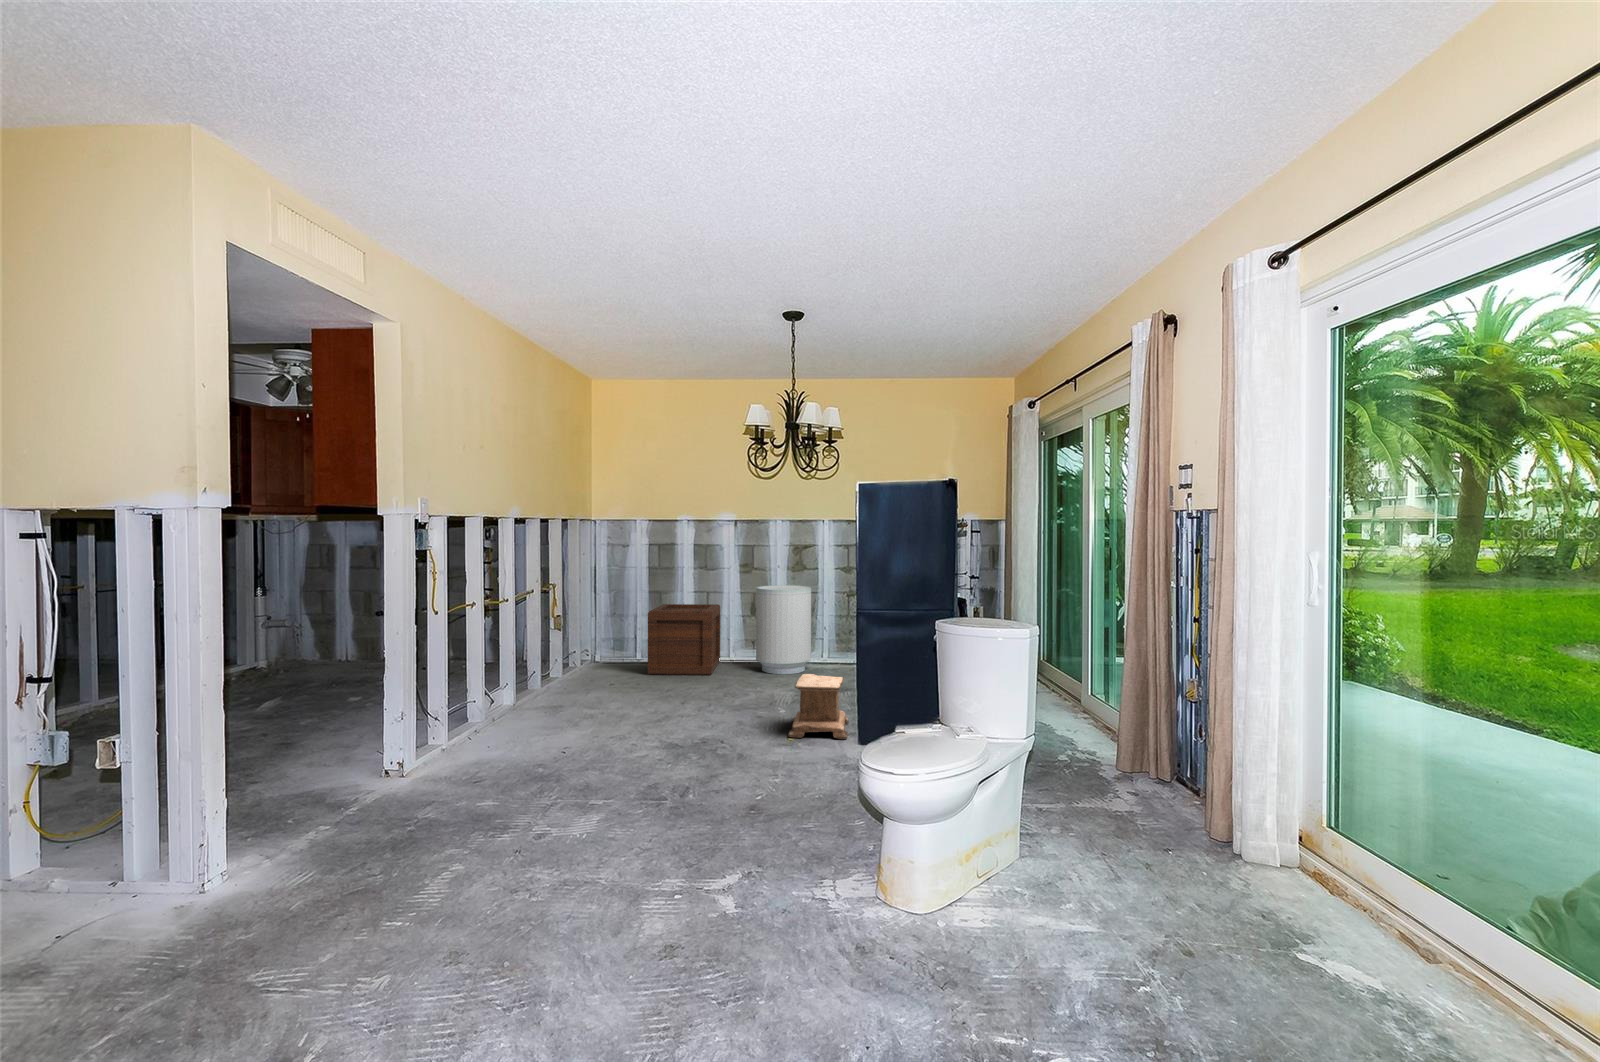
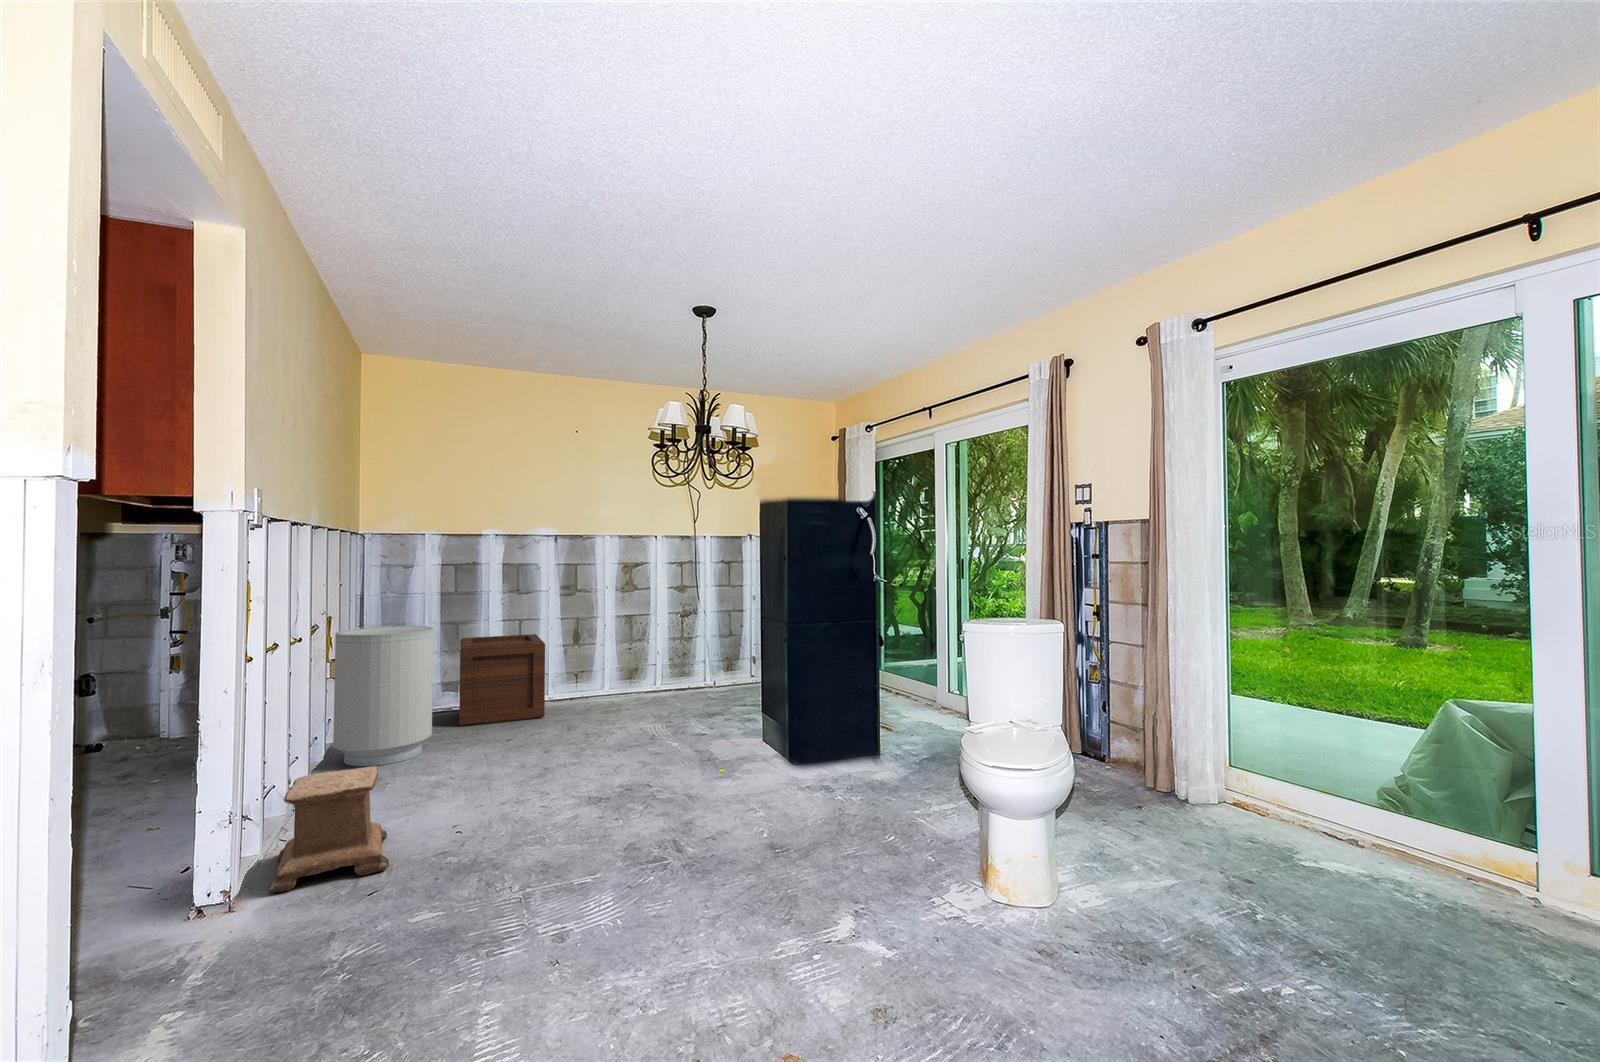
trash can: present [756,585,811,674] -> present [333,626,433,766]
stool: present [788,674,849,739] -> present [269,766,389,893]

